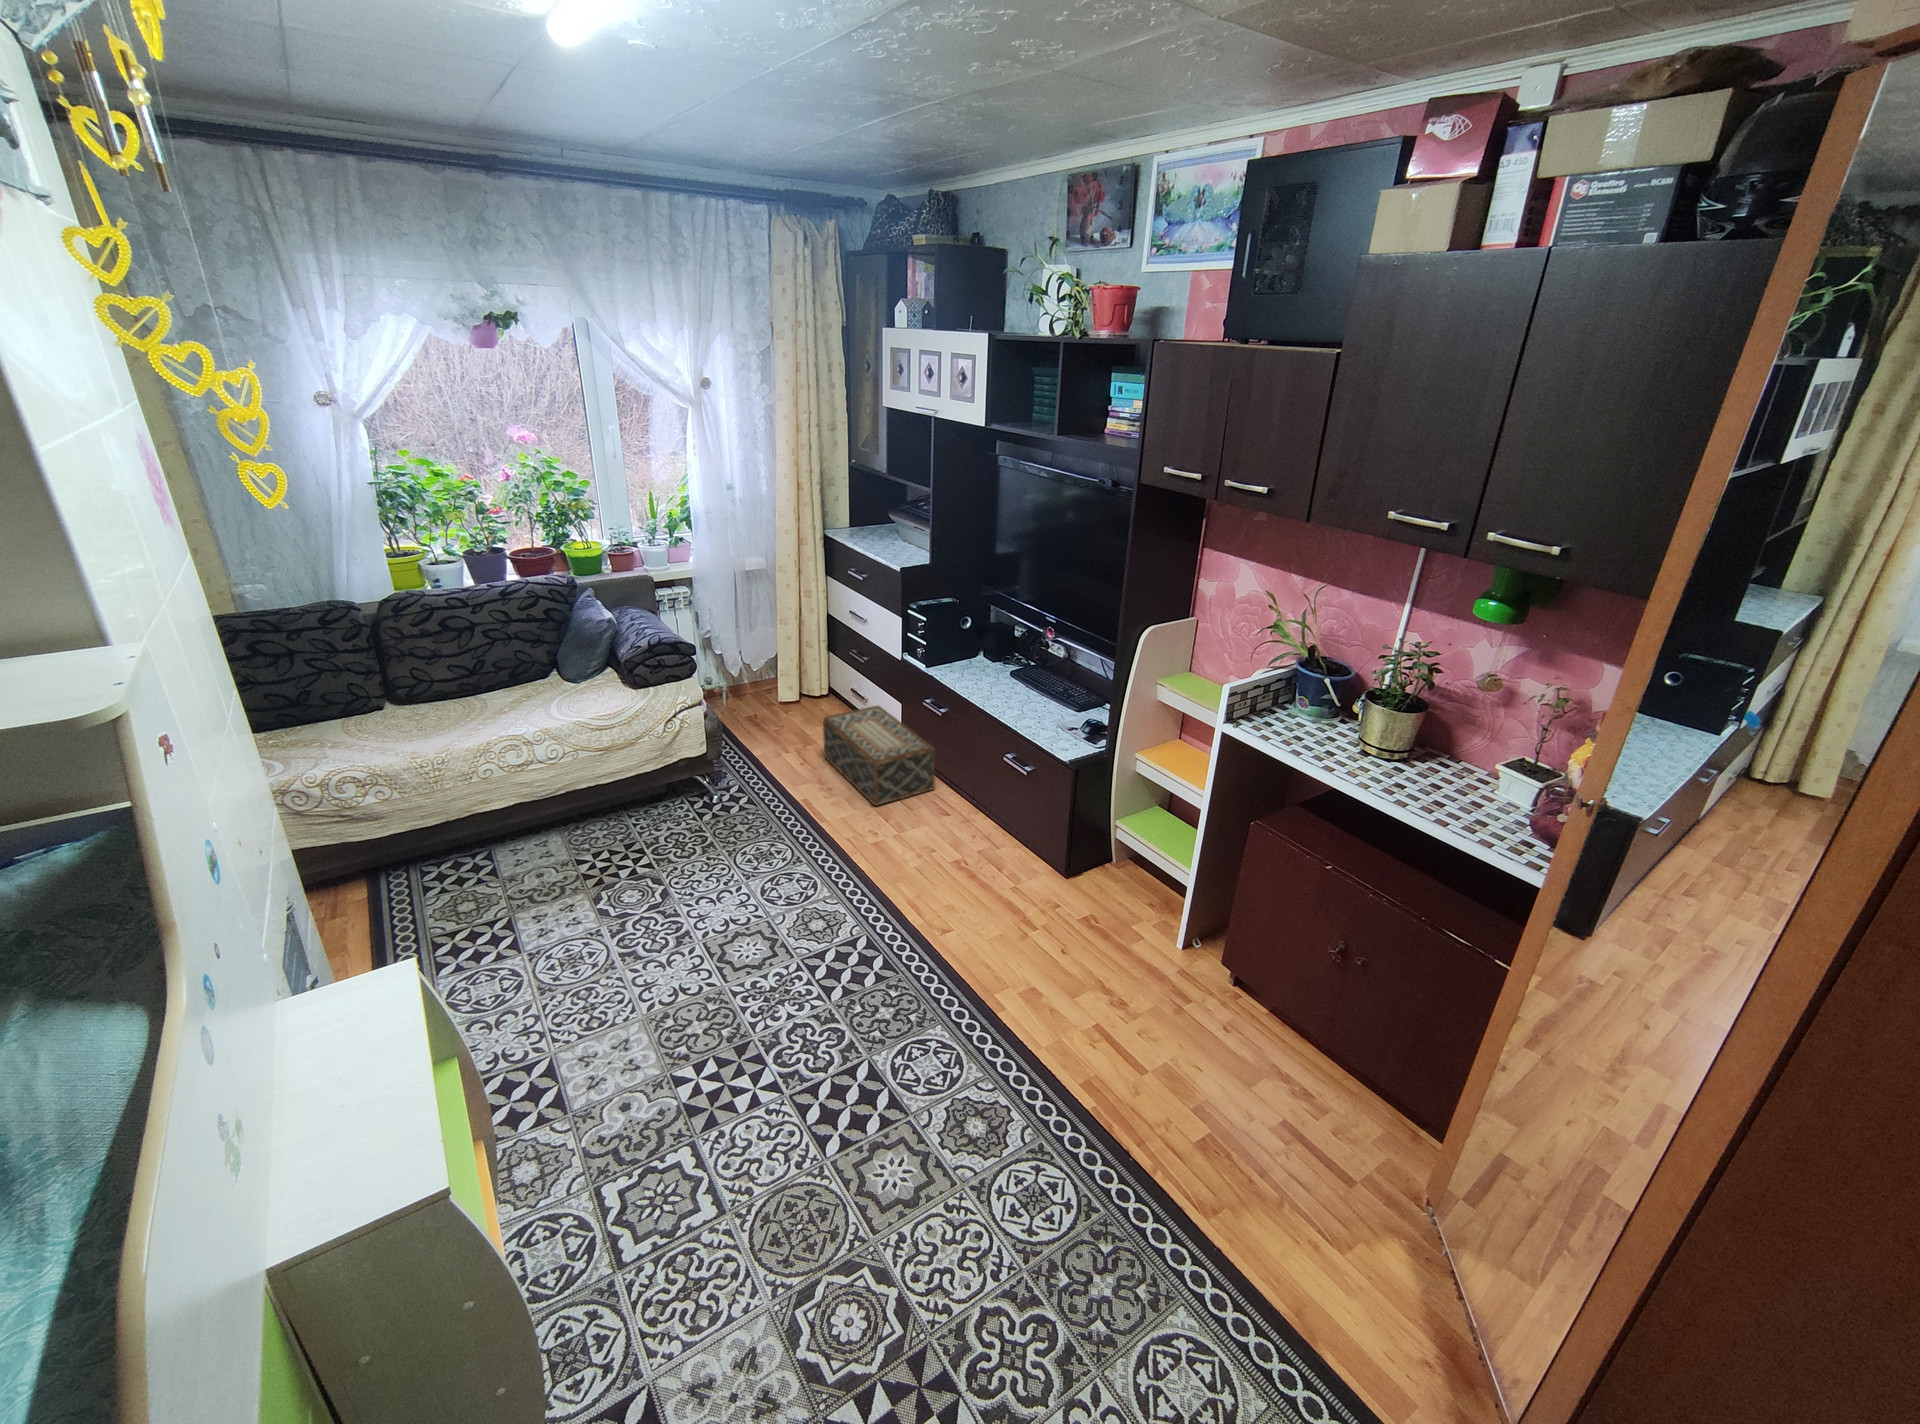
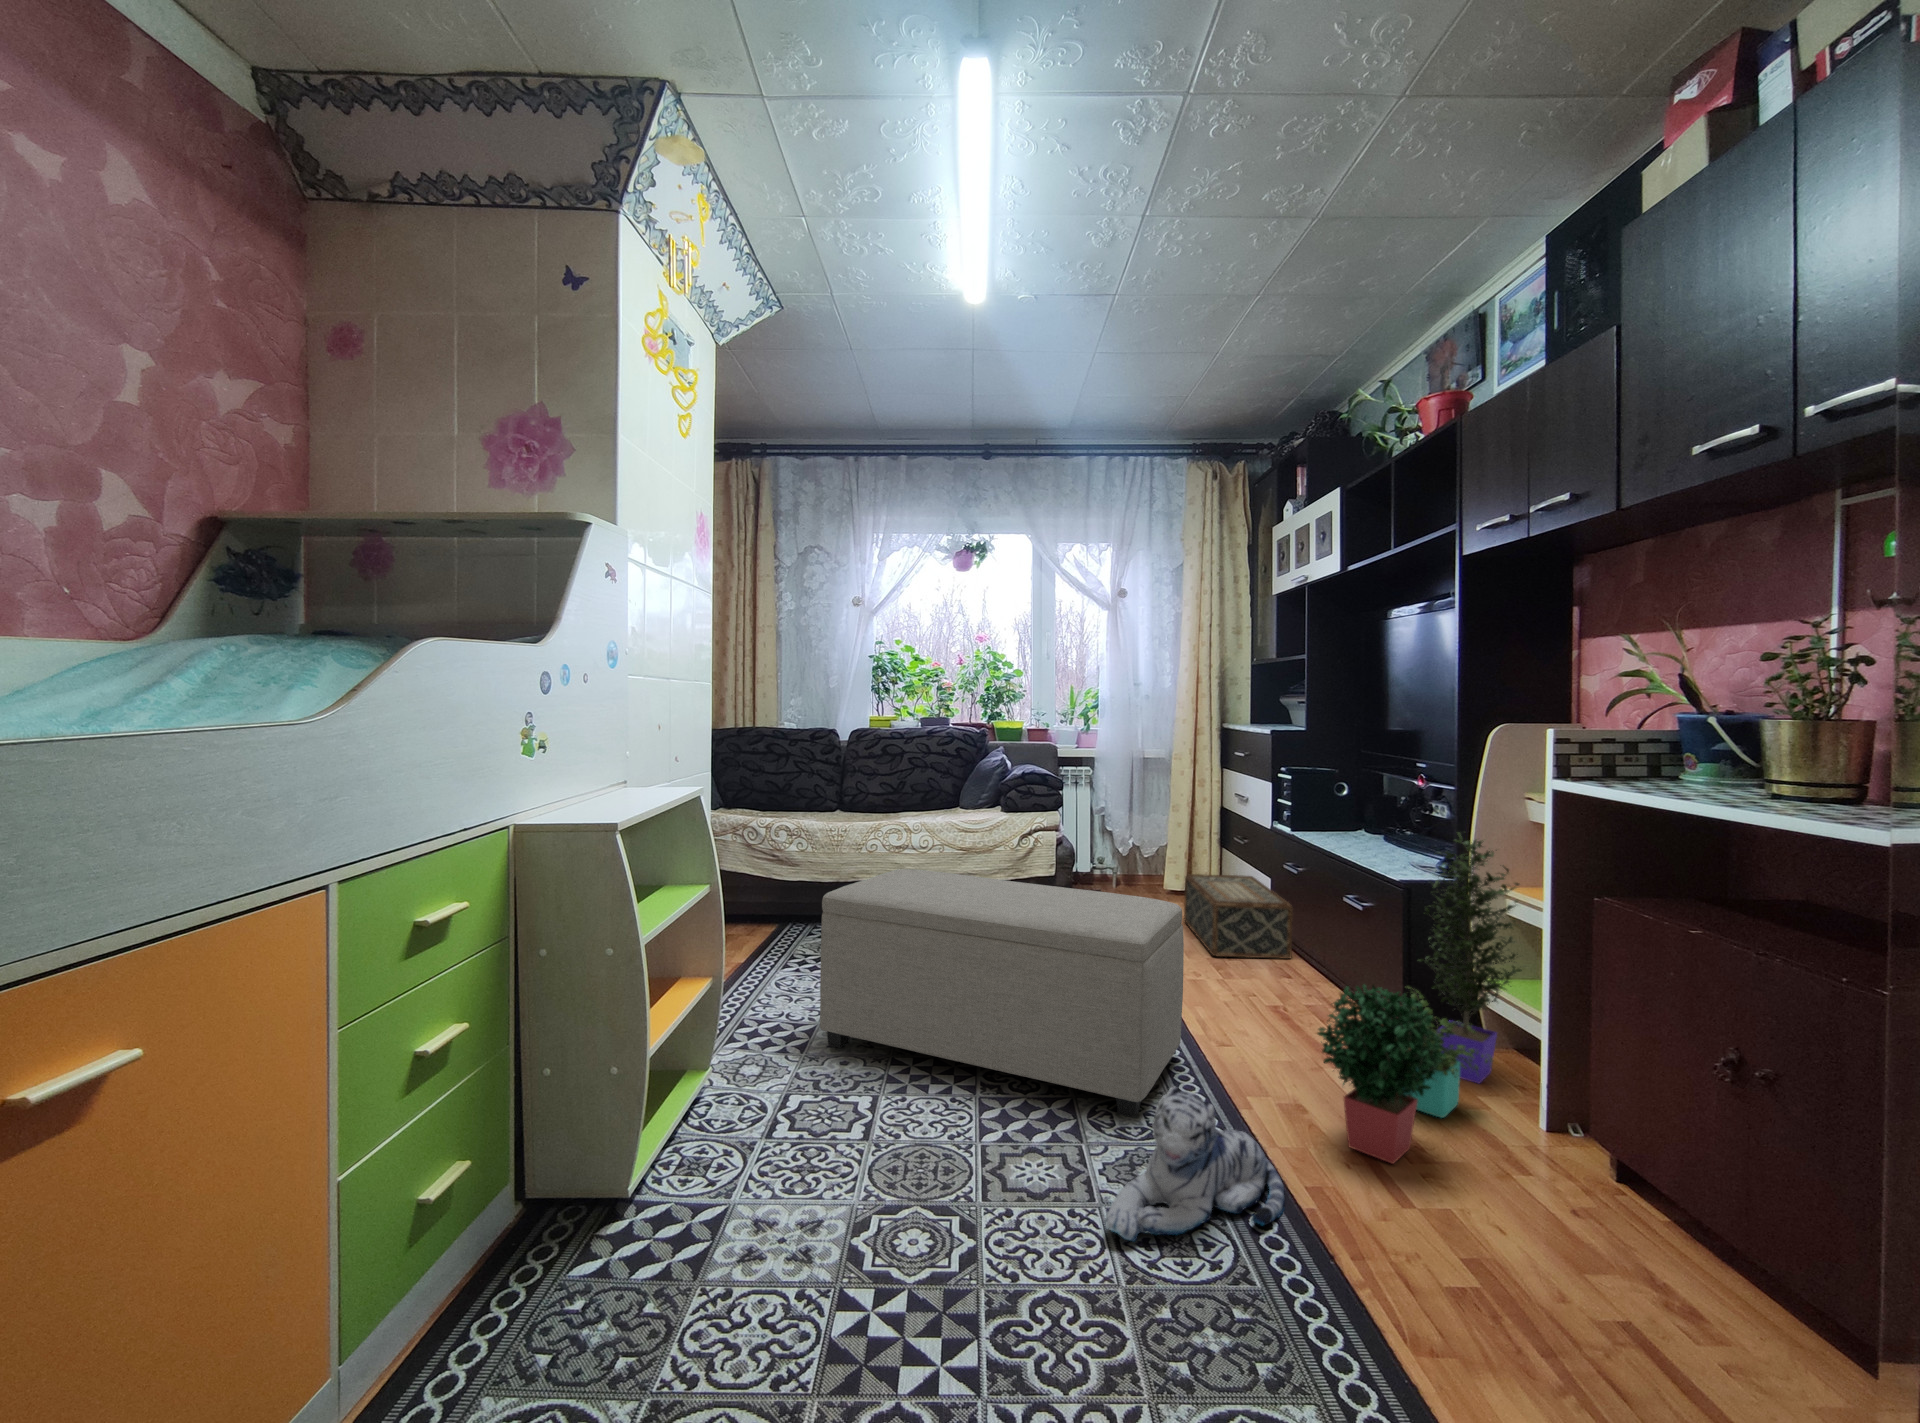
potted plant: none [1065,732,1159,1030] -> present [1318,832,1522,1164]
ottoman: none [559,852,940,1091] -> present [820,869,1184,1118]
plush toy: none [975,1068,1080,1222] -> present [1105,1087,1285,1241]

